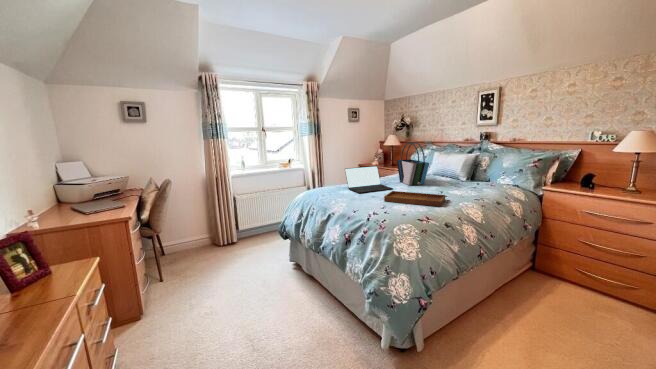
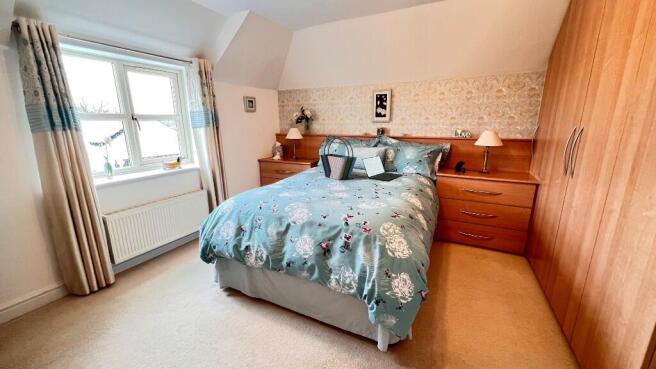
laptop: present [345,166,393,193] -> present [362,156,402,181]
tray: present [384,182,445,207] -> none [338,177,394,200]

